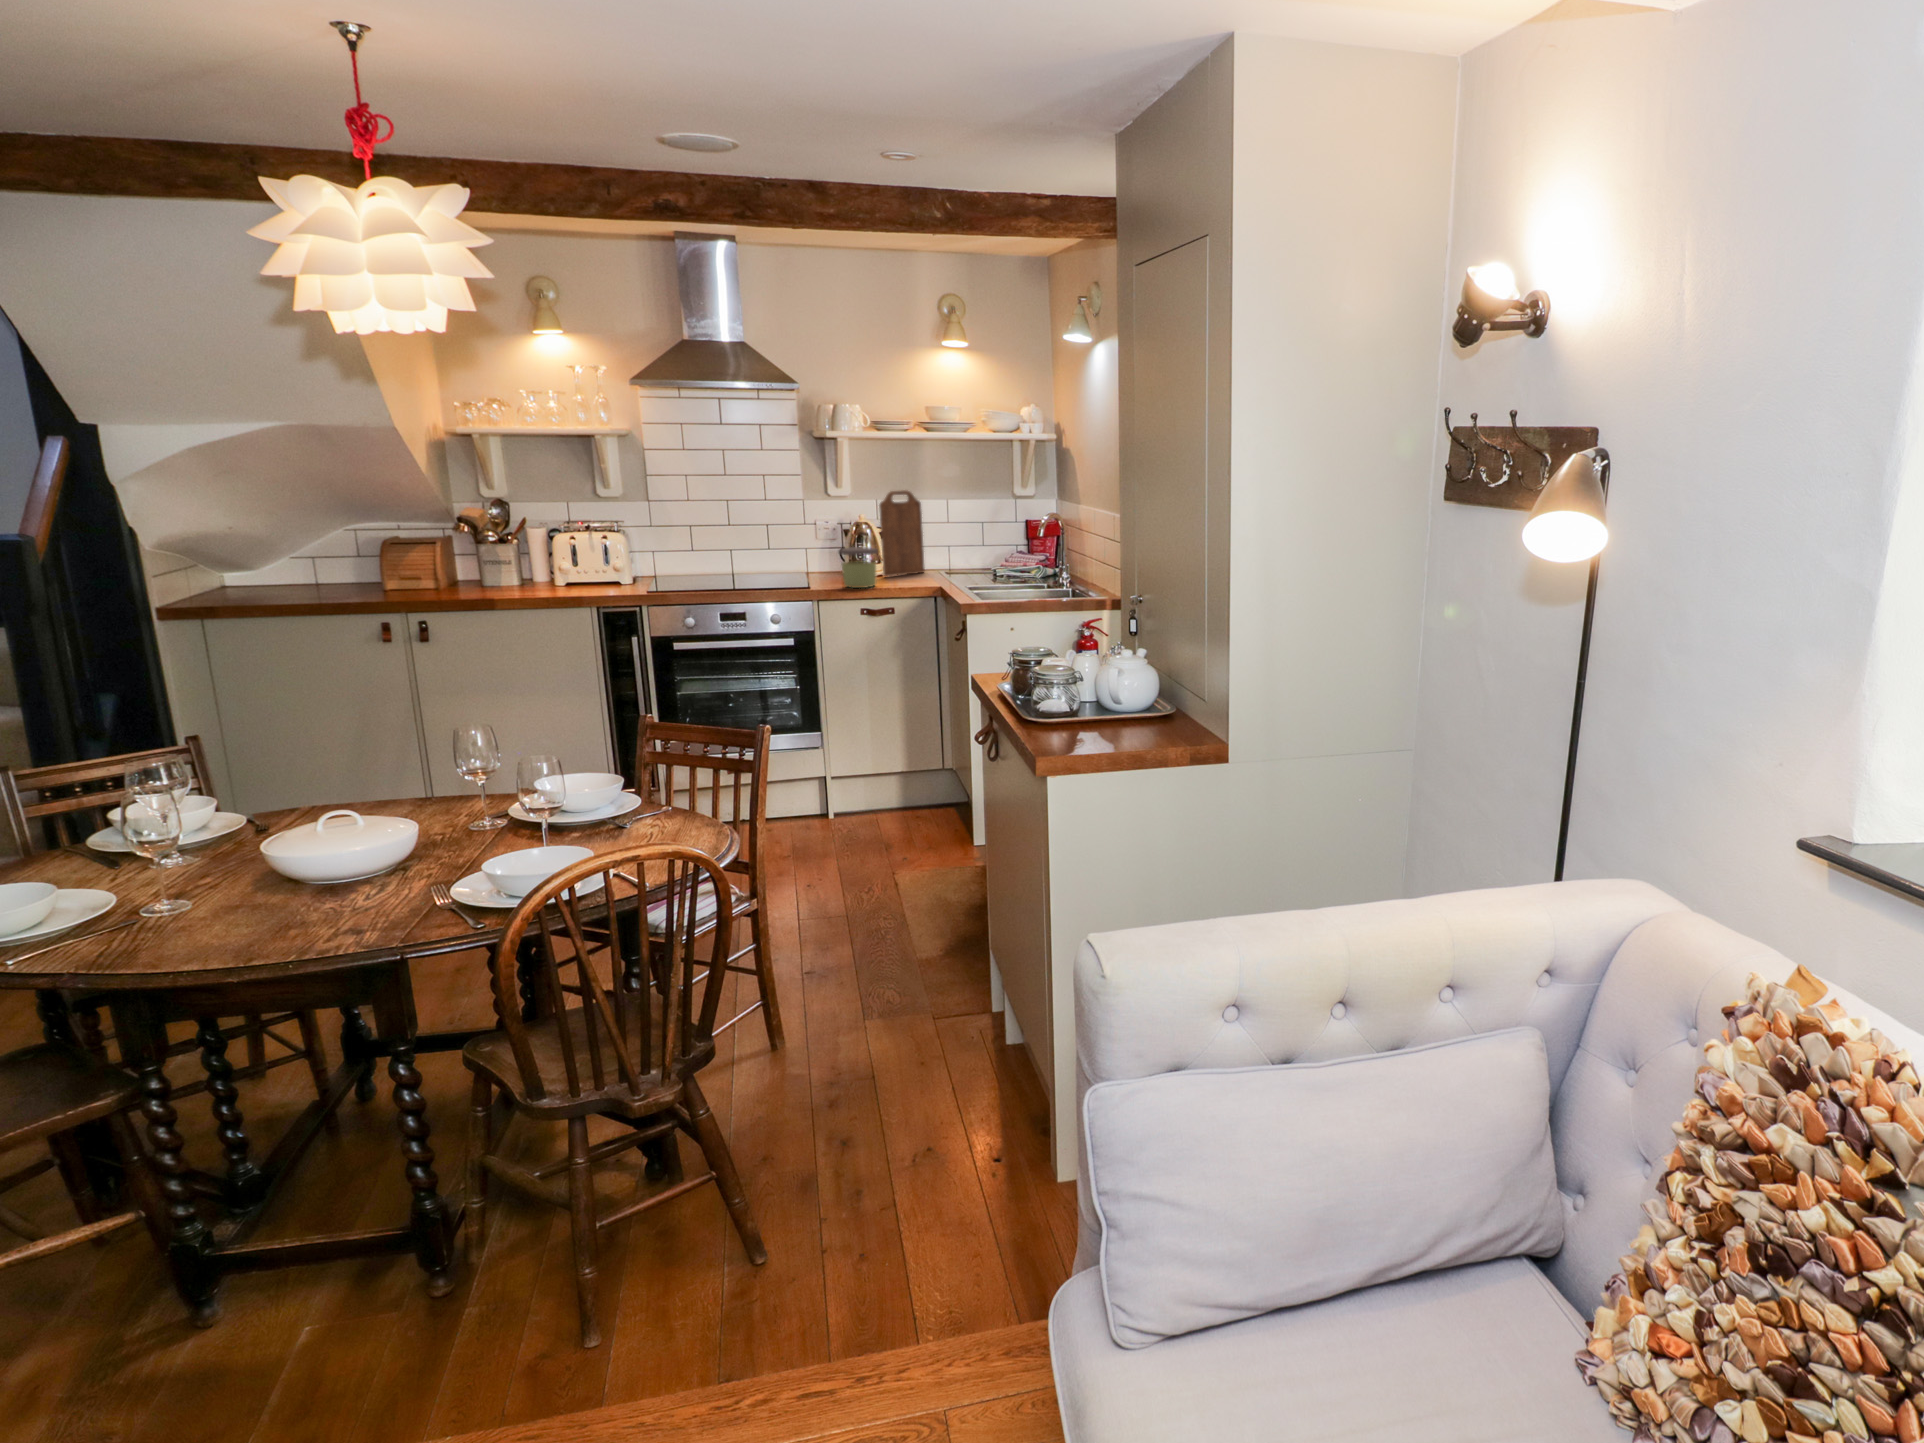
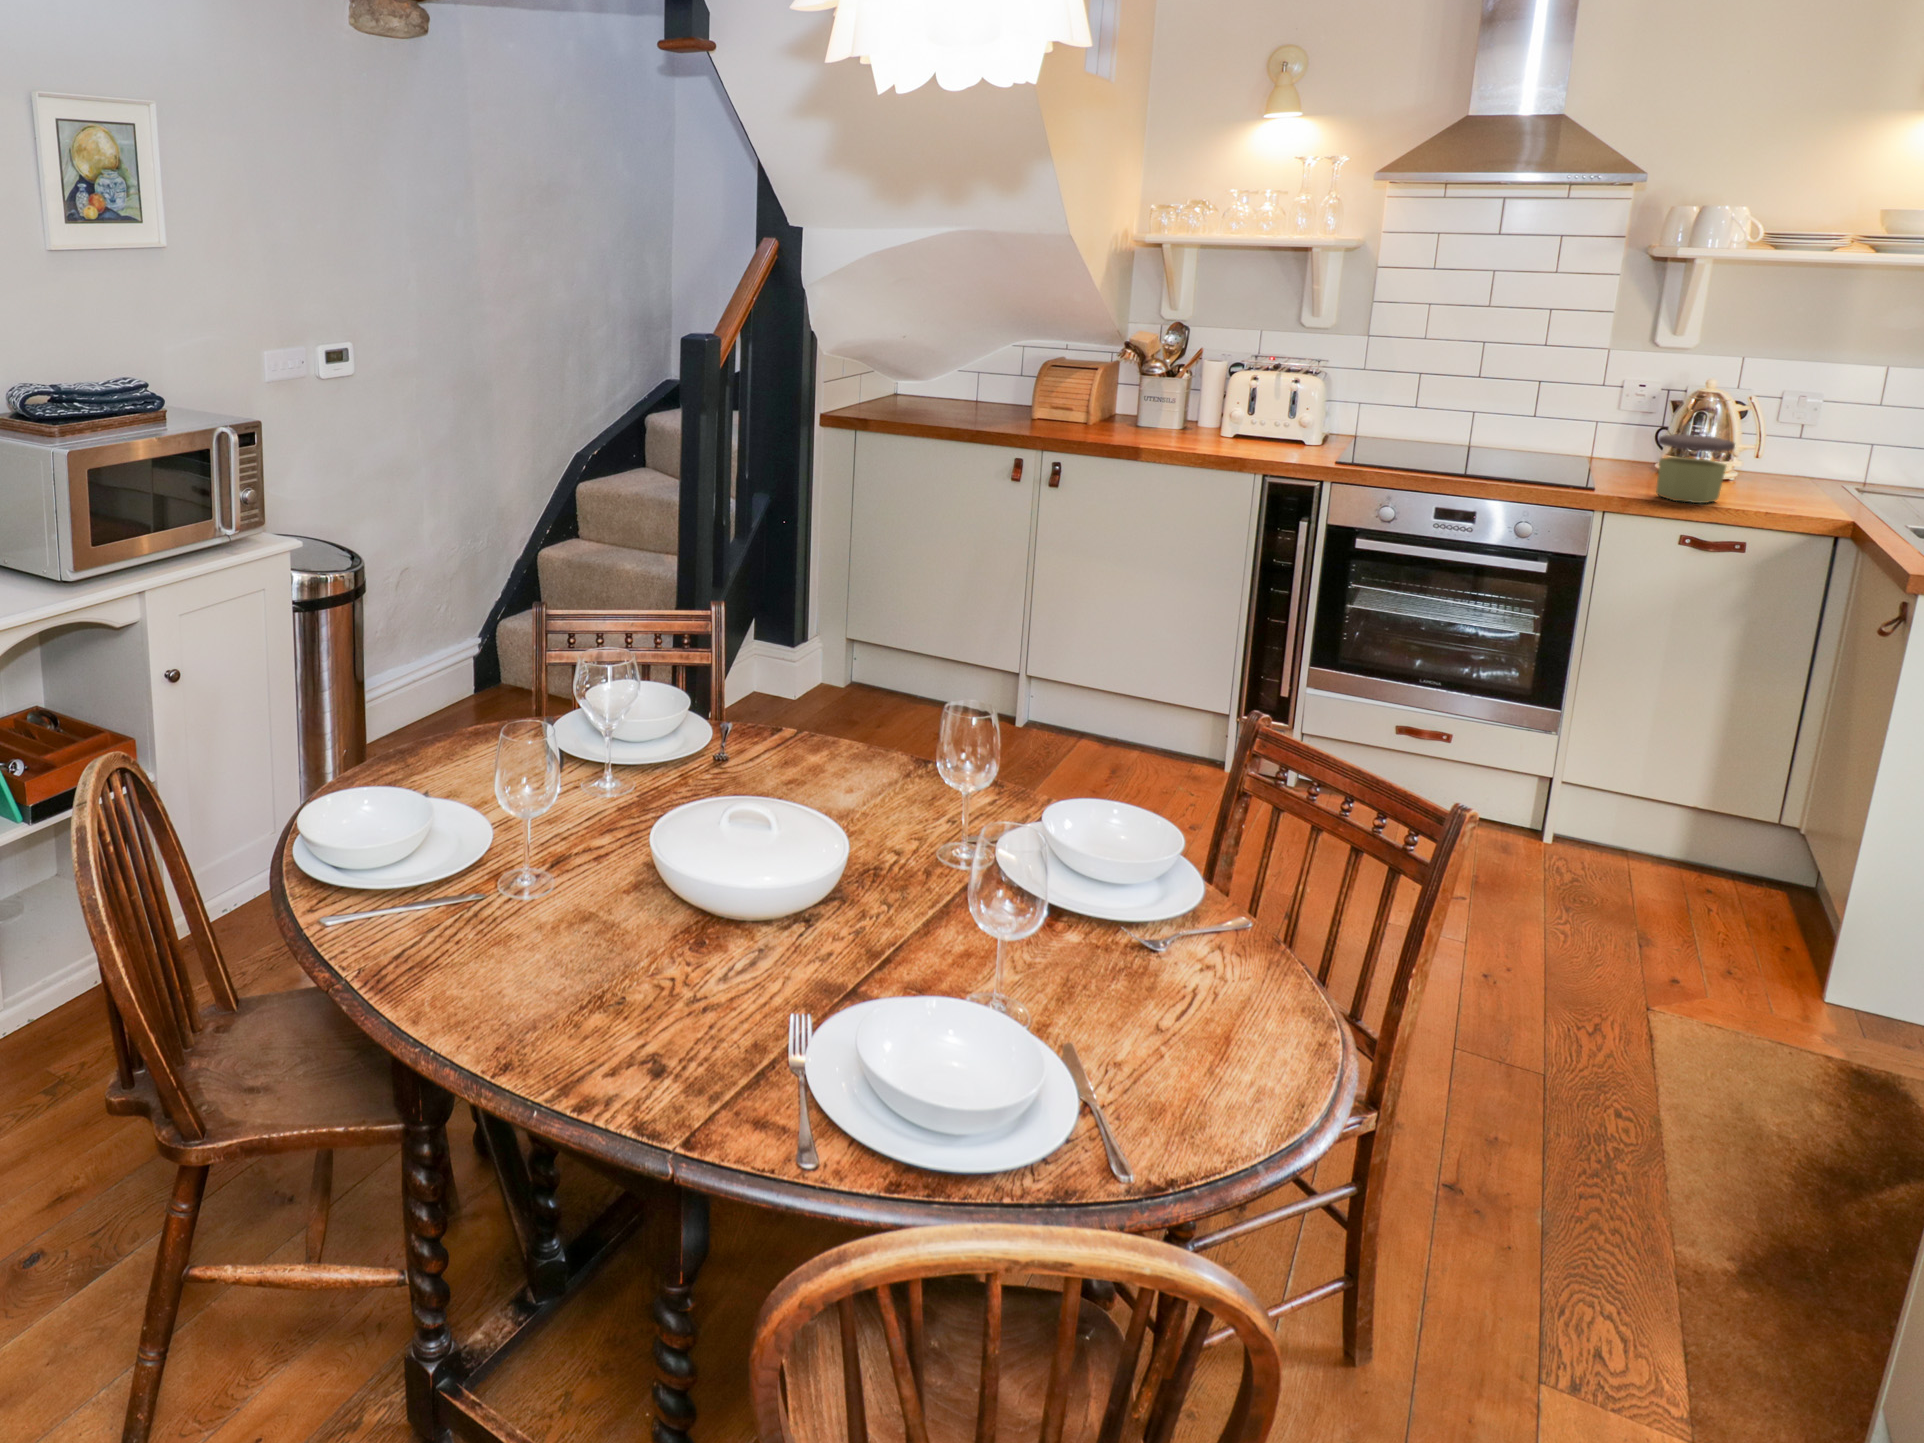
cutting board: present [879,490,925,576] -> none [1732,346,1838,484]

